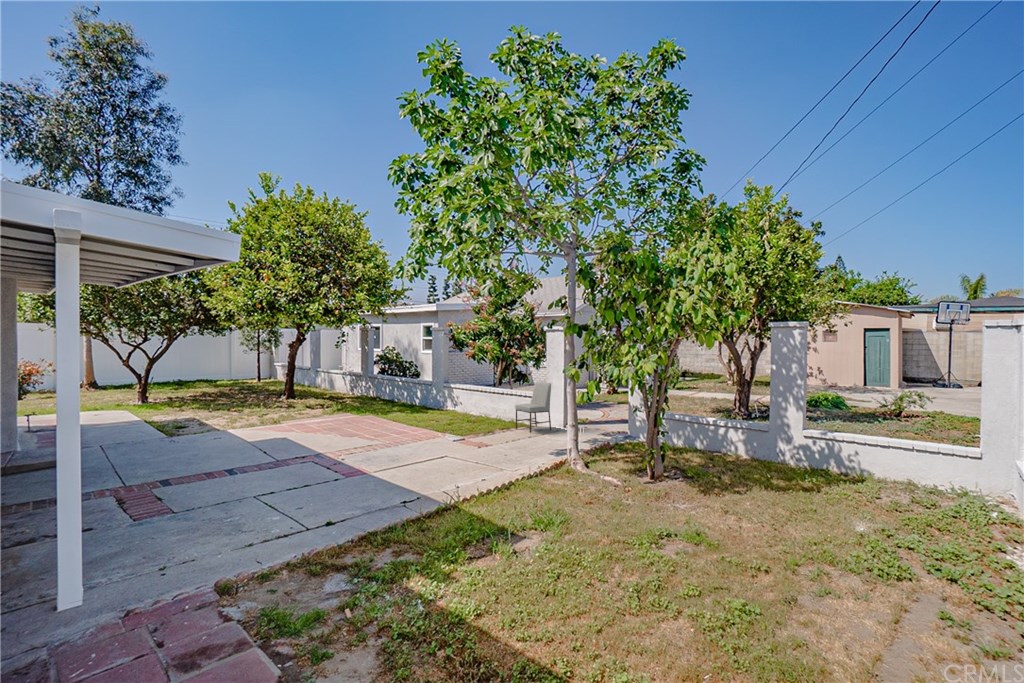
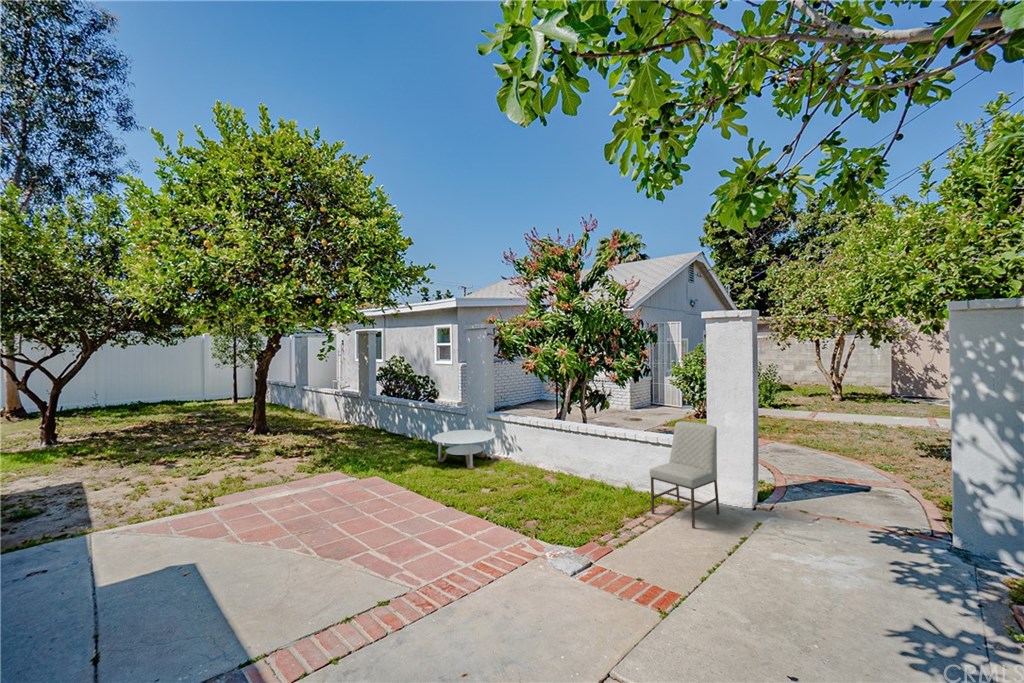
round table: none [407,393,448,415] -> present [432,430,496,469]

